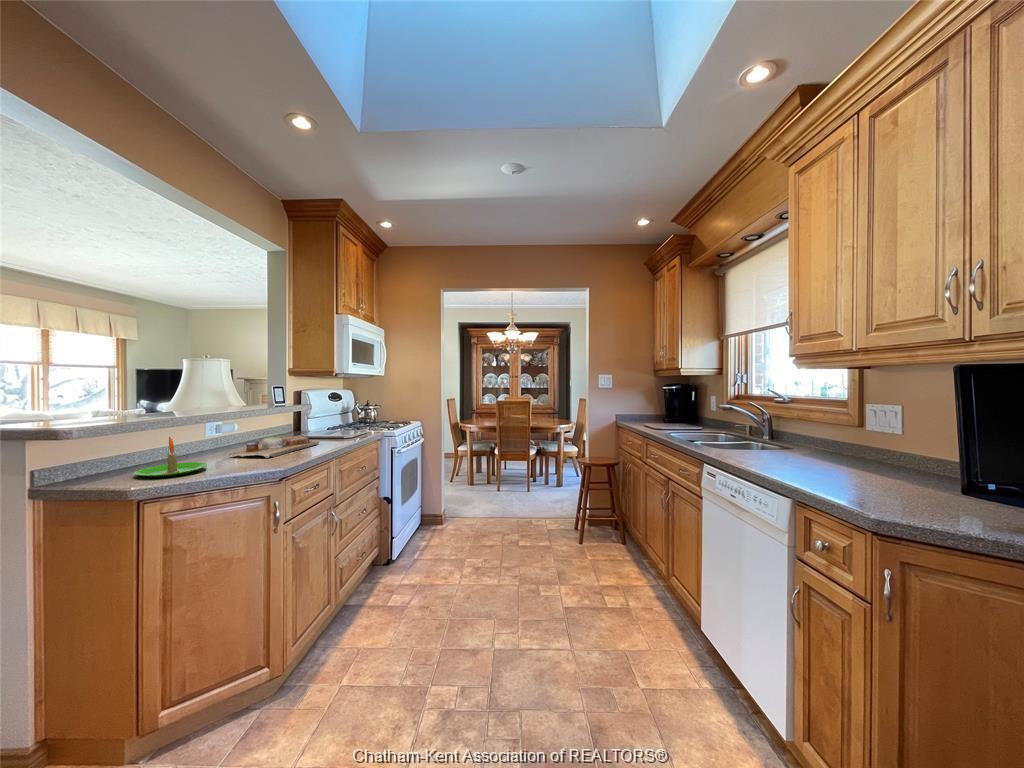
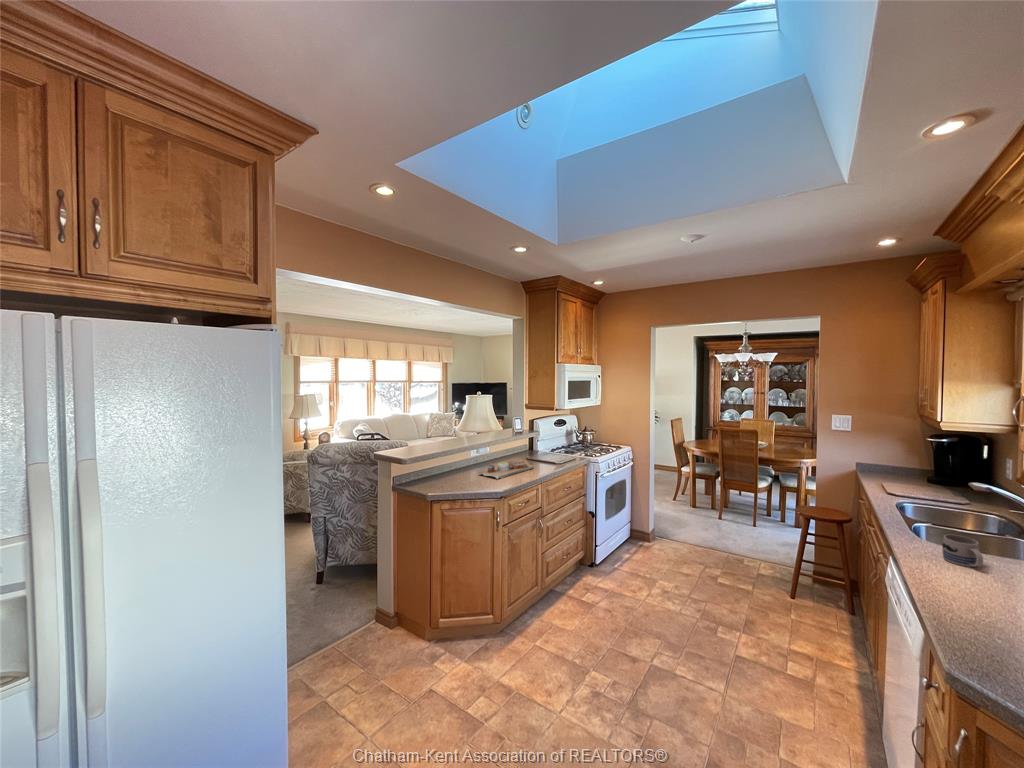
mug: none [741,436,772,458] -> present [942,535,983,567]
candle: present [134,437,207,477] -> none [432,464,465,487]

